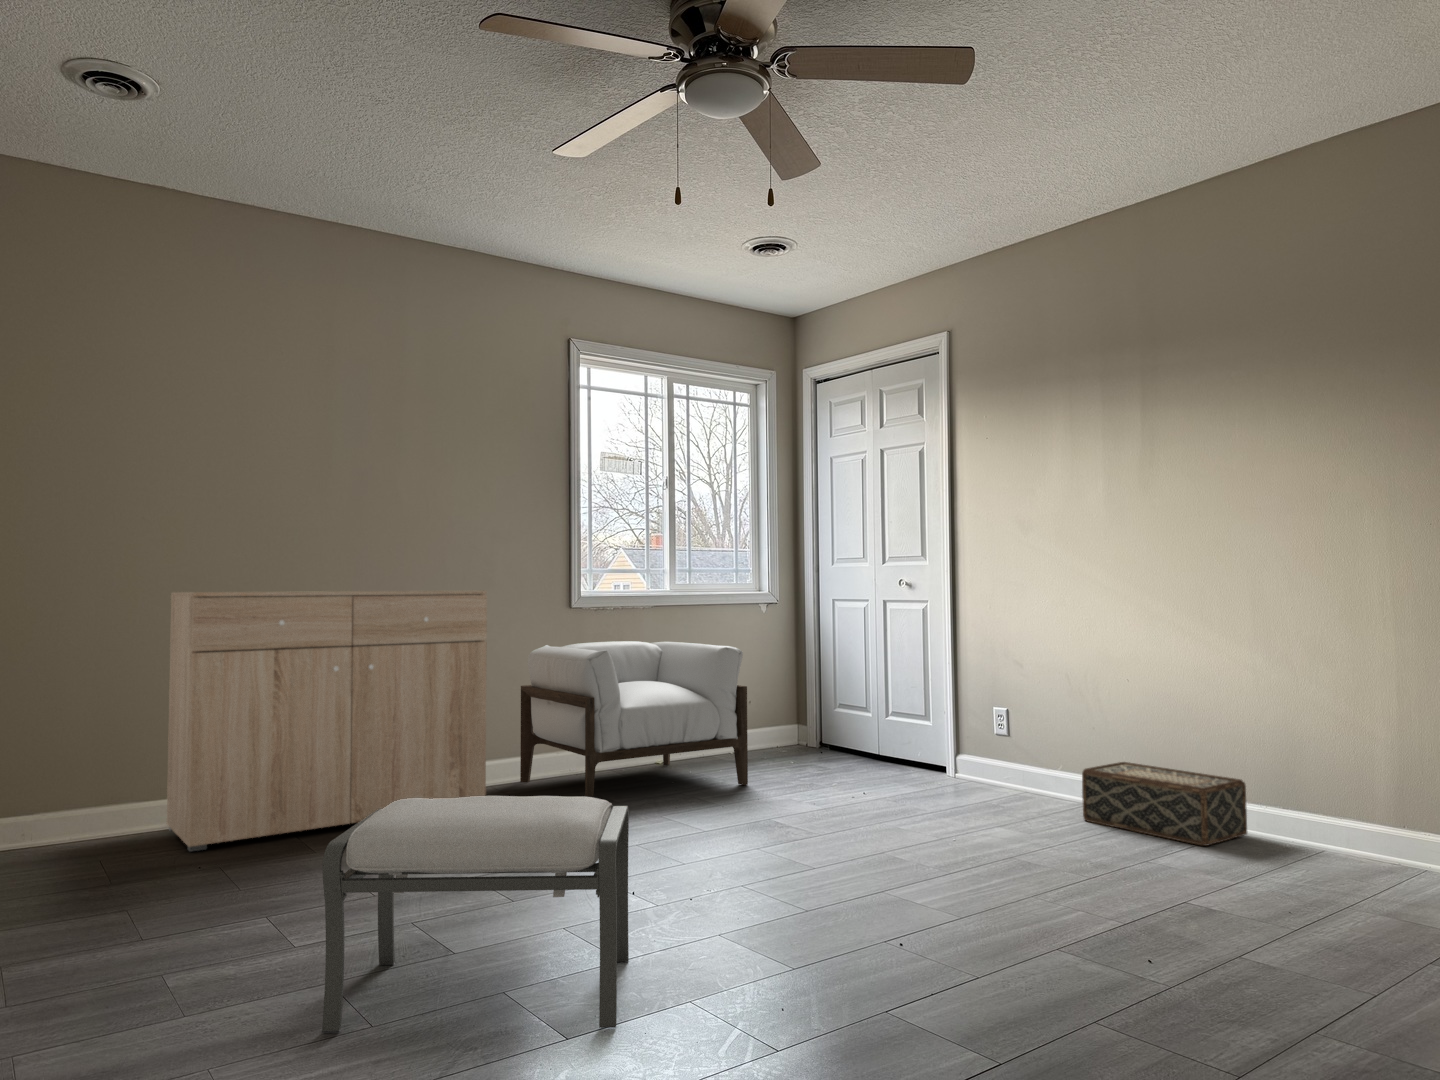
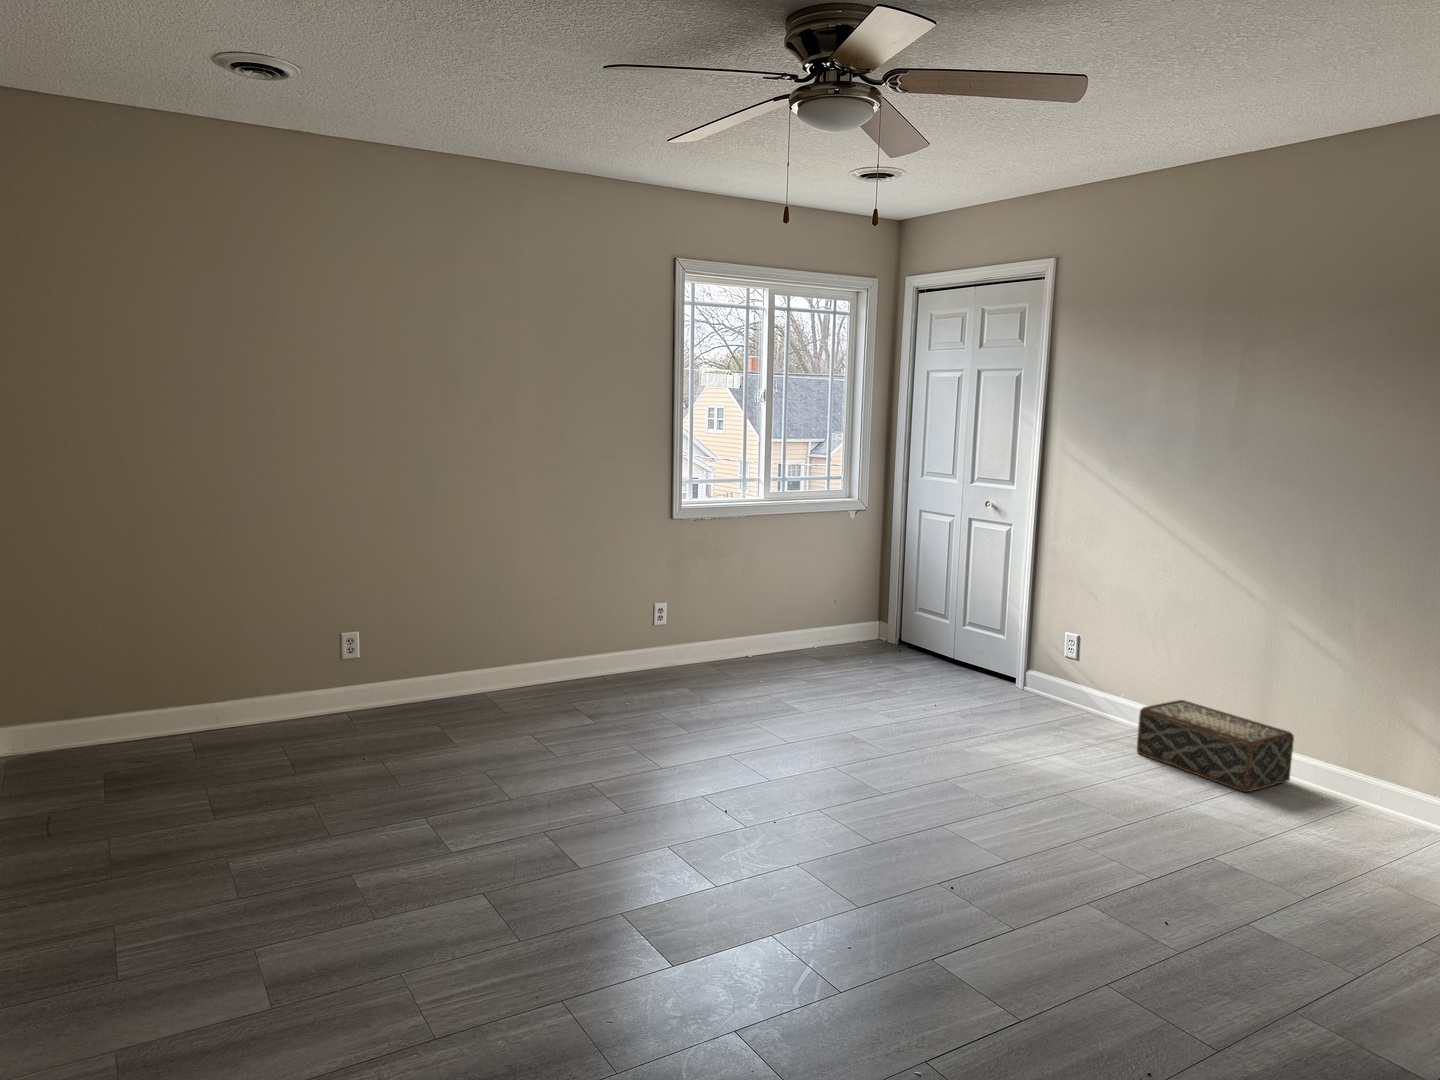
dresser: present [167,591,487,851] -> none [326,506,599,741]
armchair: present [520,641,748,797] -> none [626,550,833,709]
ottoman: present [322,796,629,1032] -> none [478,752,724,959]

